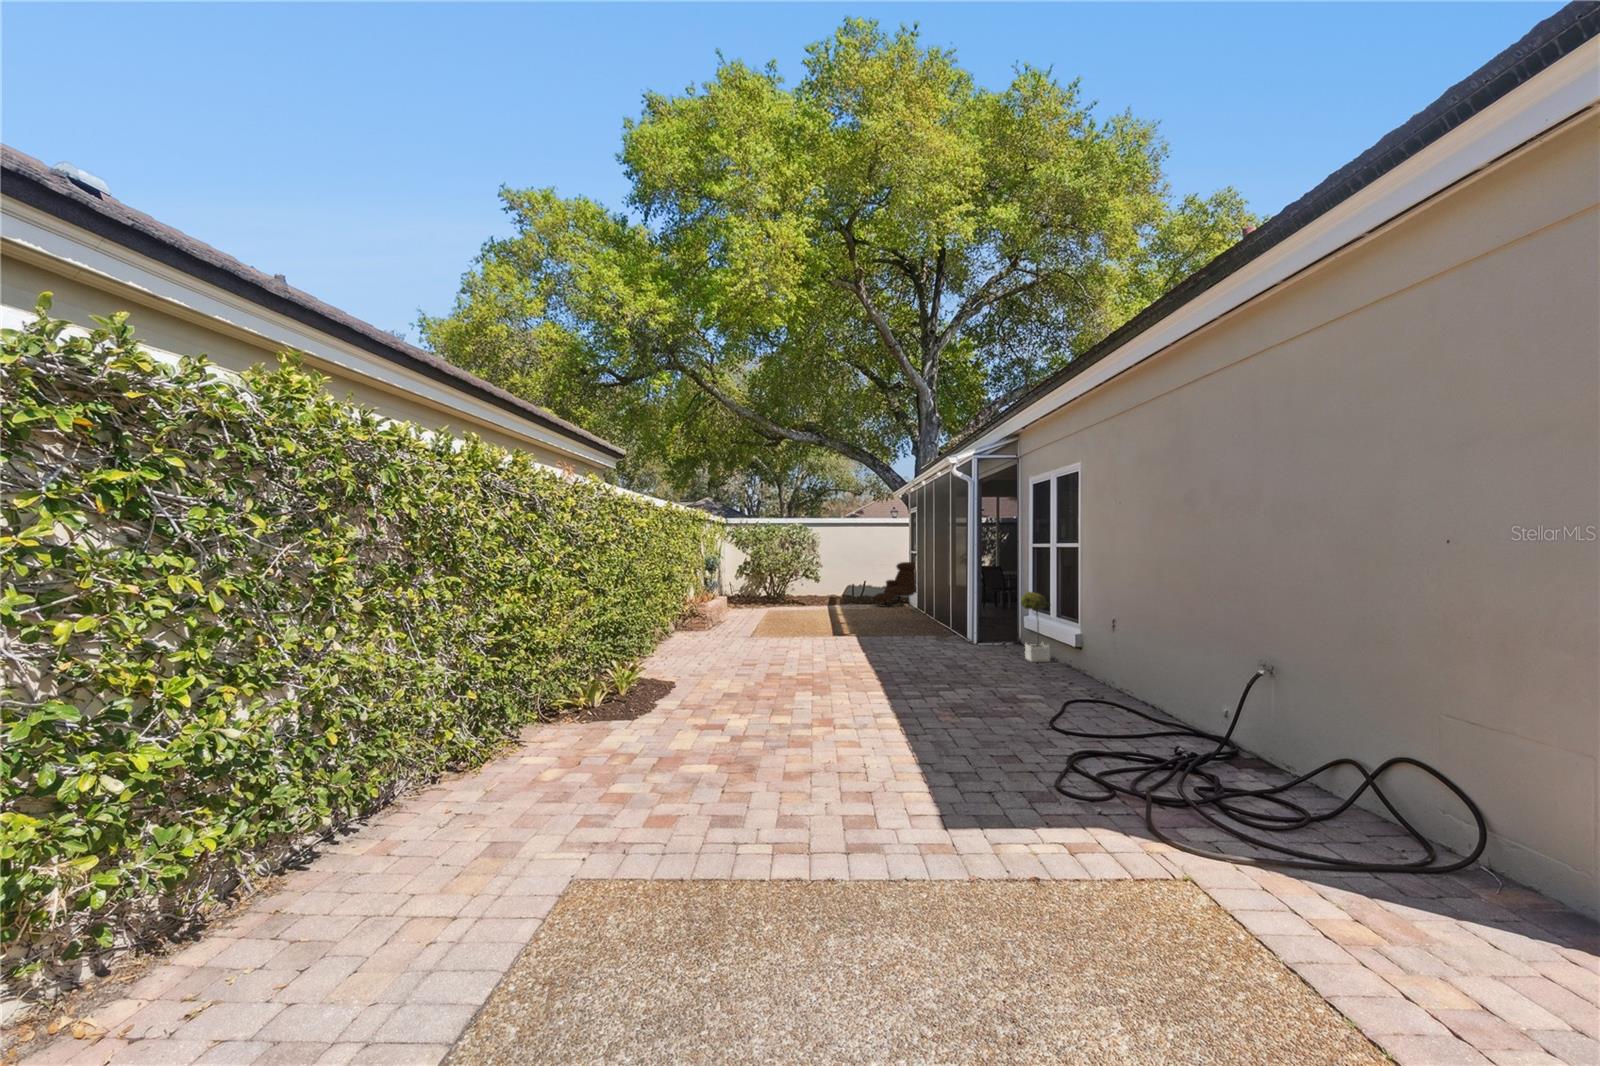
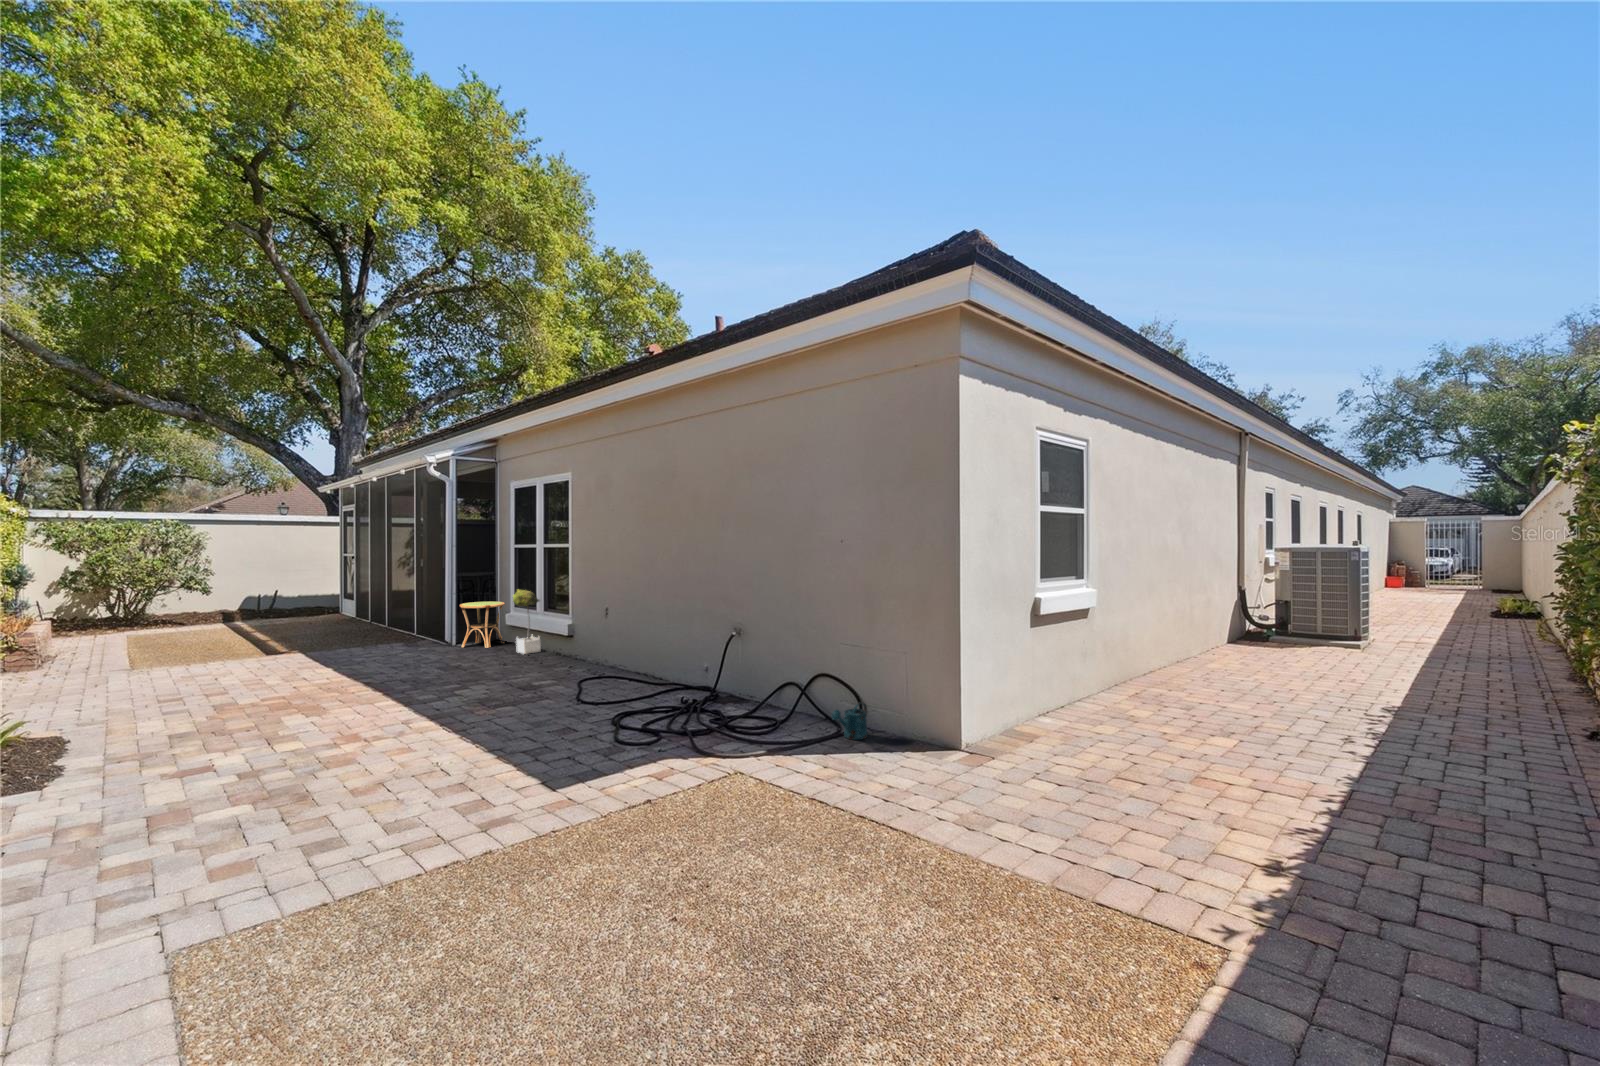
lounge chair: present [873,562,916,607] -> none [296,566,356,620]
side table: none [976,602,1021,650] -> present [460,602,505,648]
watering can: none [1408,829,1505,899] -> present [832,702,867,740]

